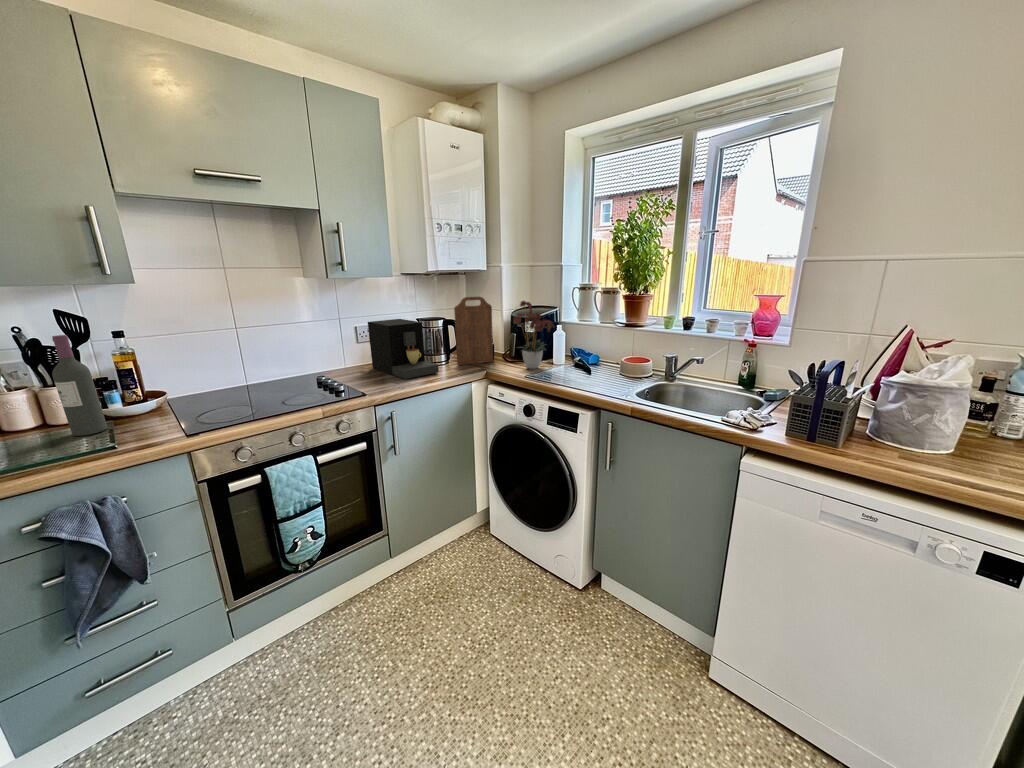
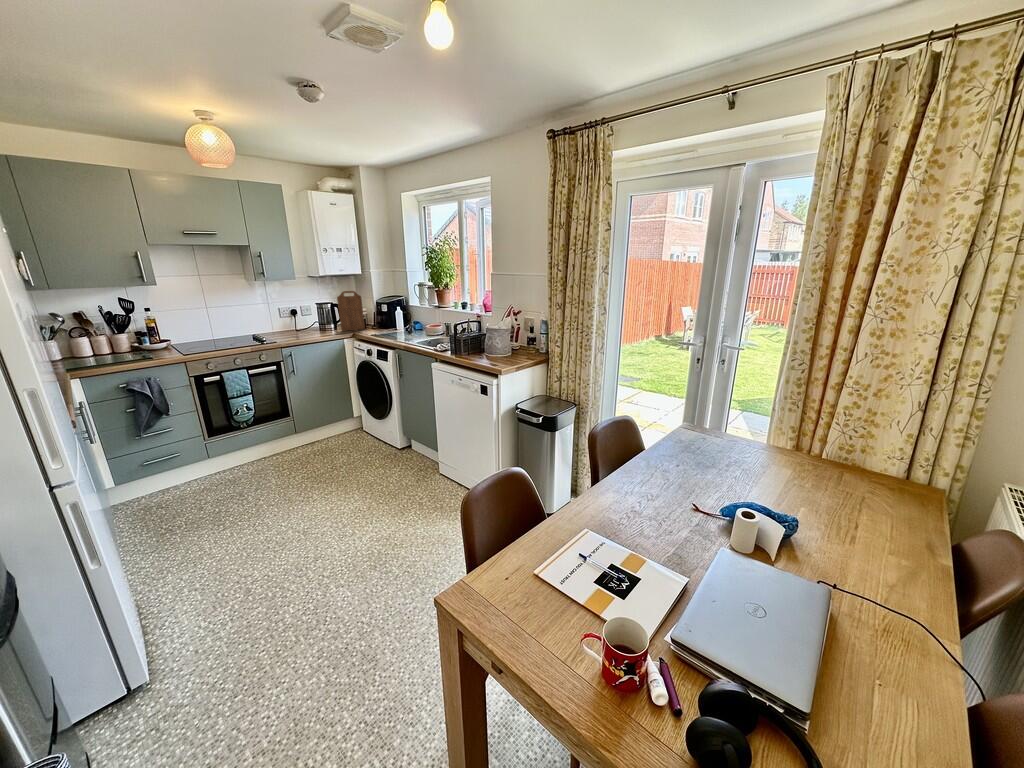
flower arrangement: present [514,301,554,369] -> none [368,292,393,332]
coffee maker: present [368,319,439,379] -> none [286,304,326,336]
wine bottle: present [52,335,107,436] -> none [122,309,146,355]

